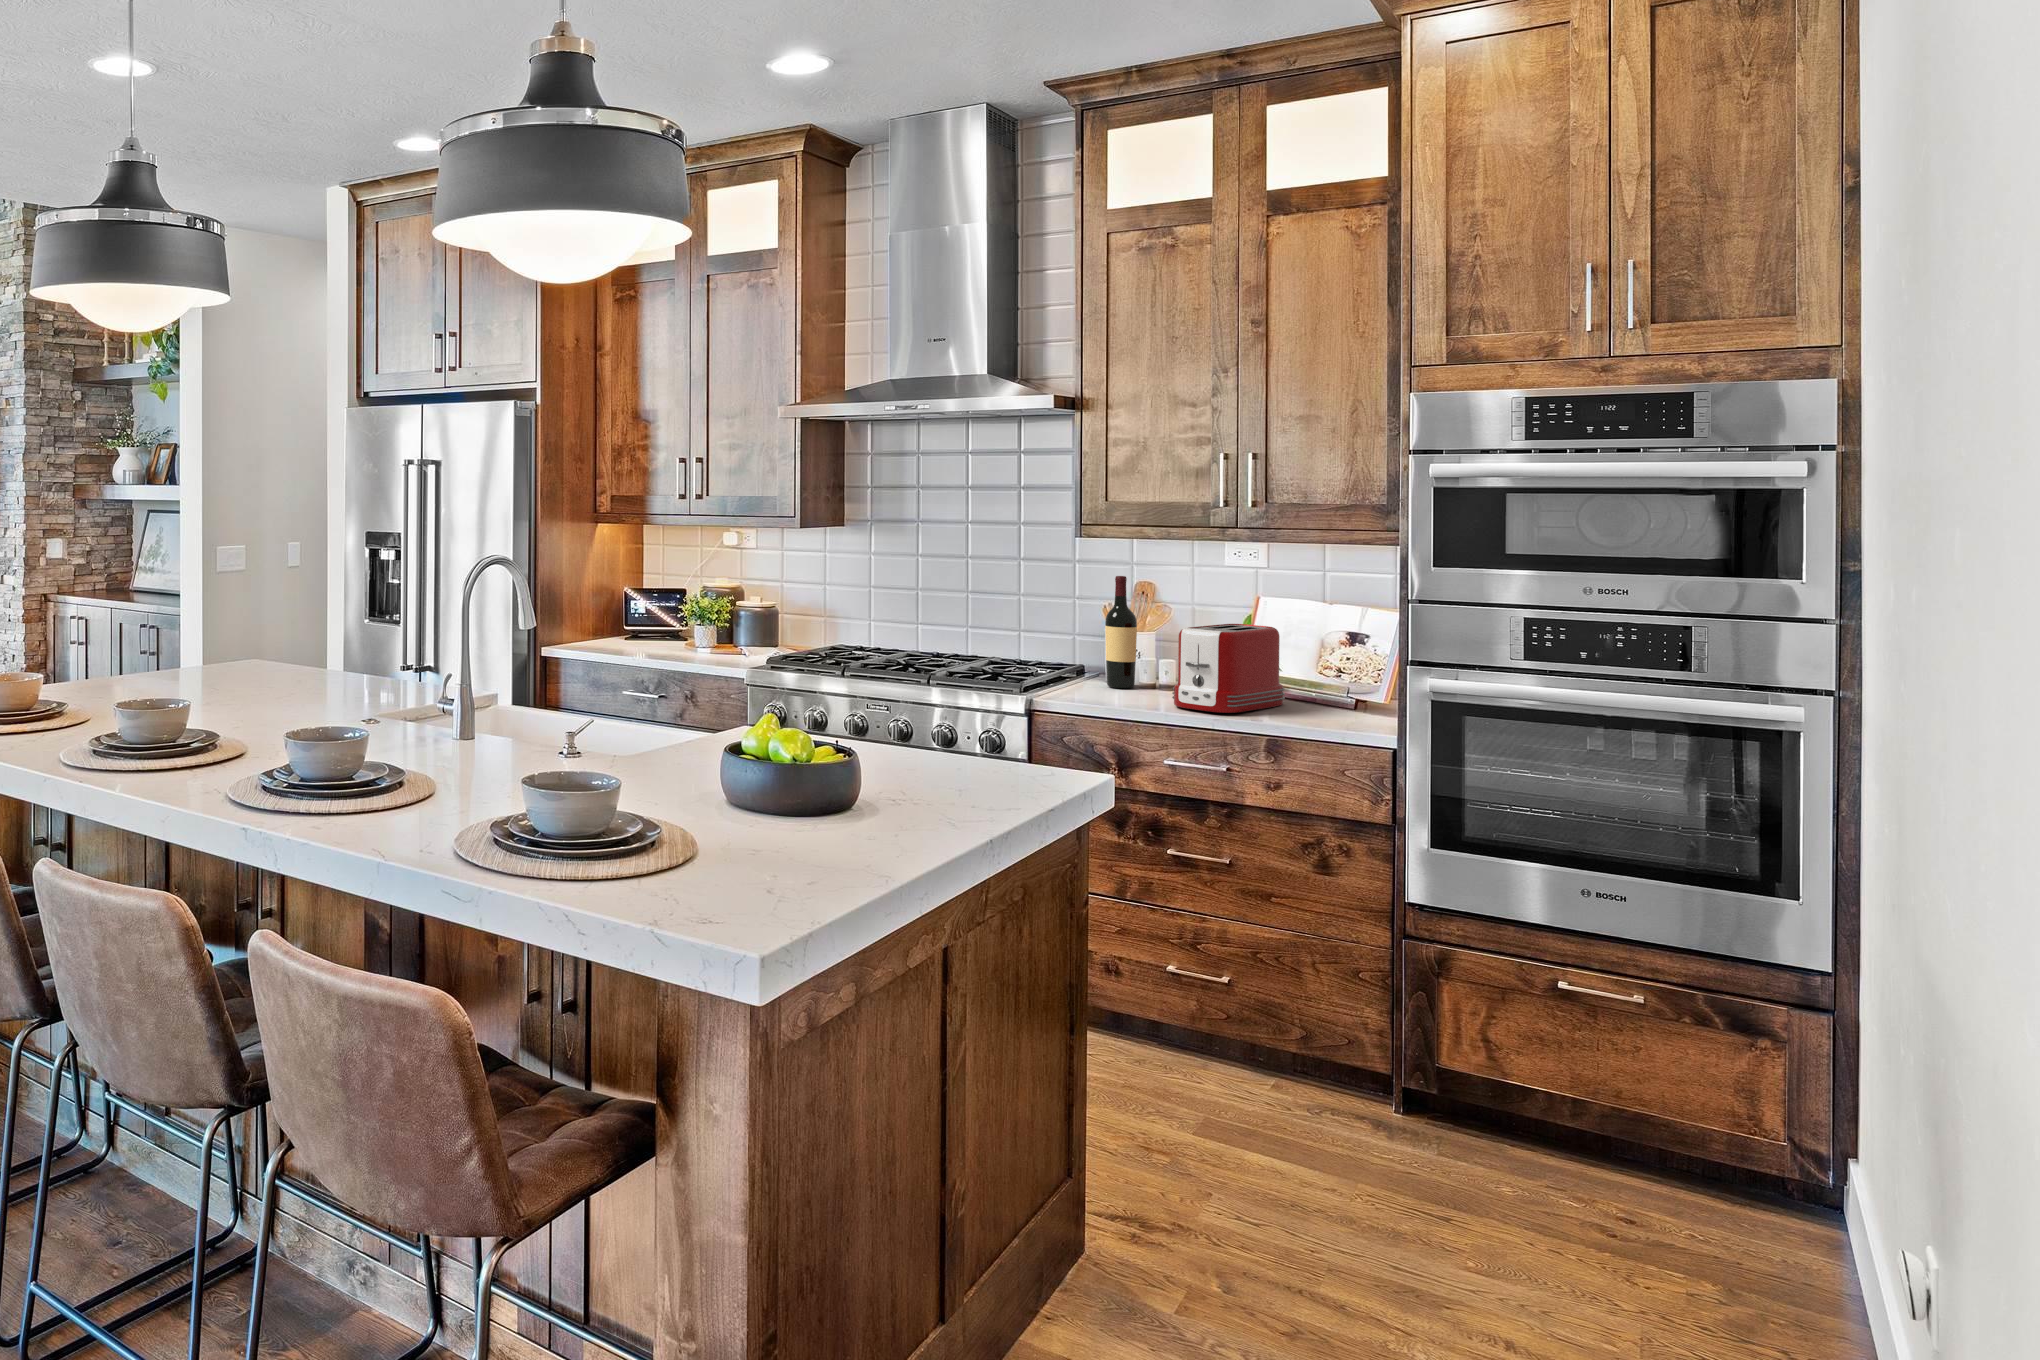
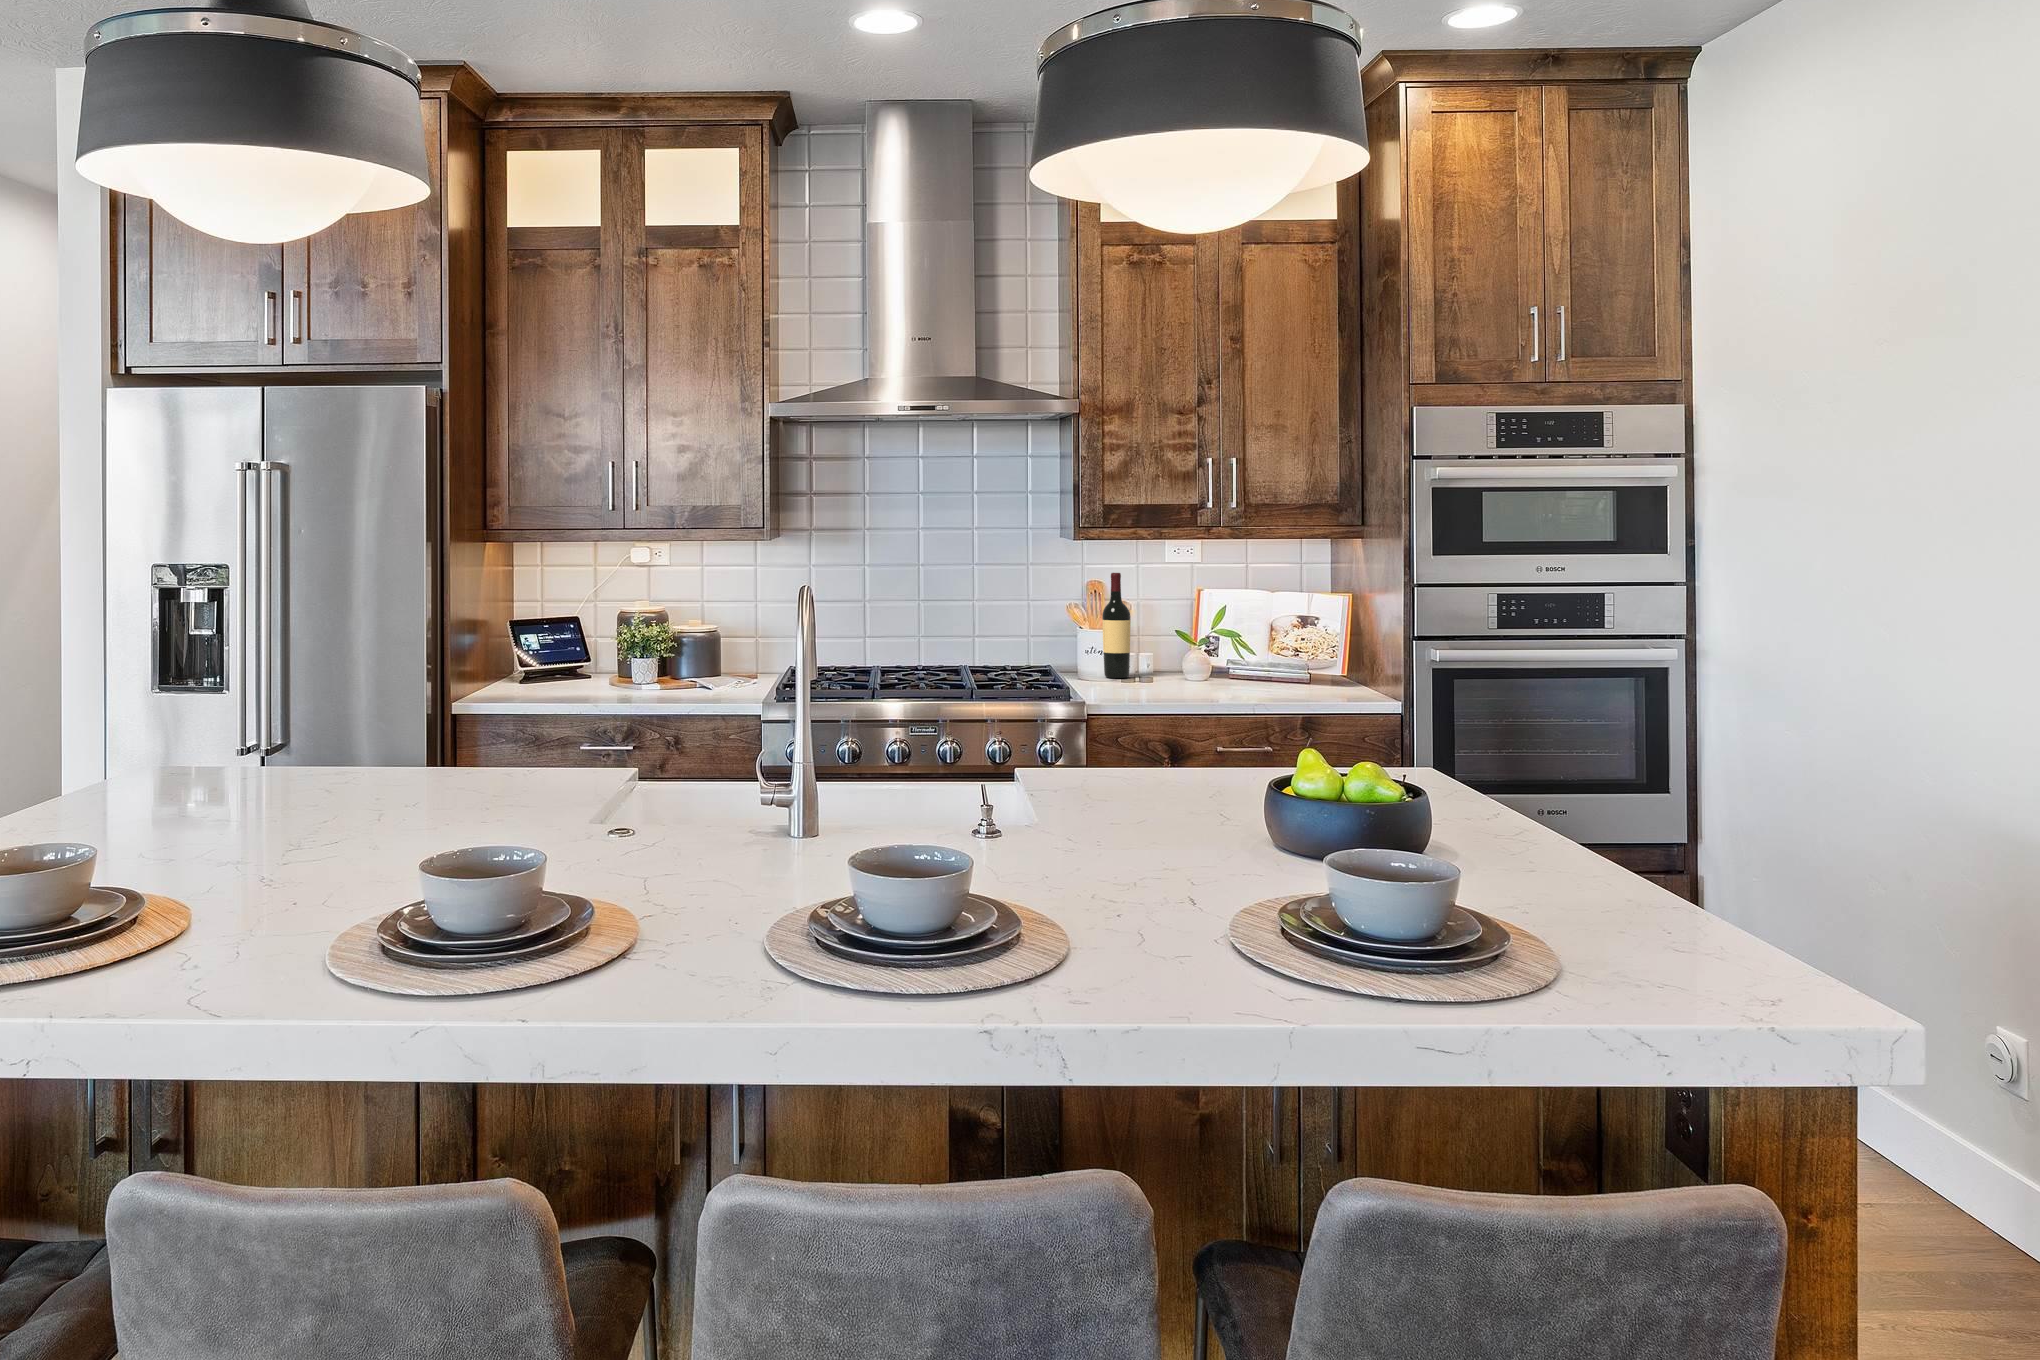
toaster: present [1172,624,1285,713] -> none [1199,611,1264,688]

